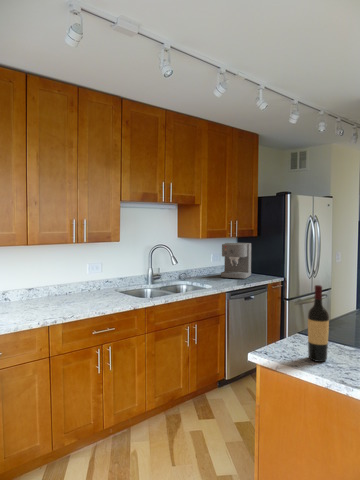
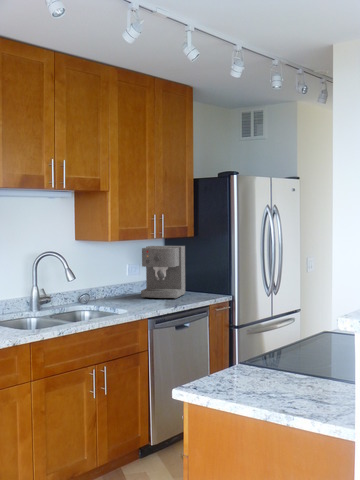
wine bottle: present [308,285,329,362] -> none [246,298,271,393]

